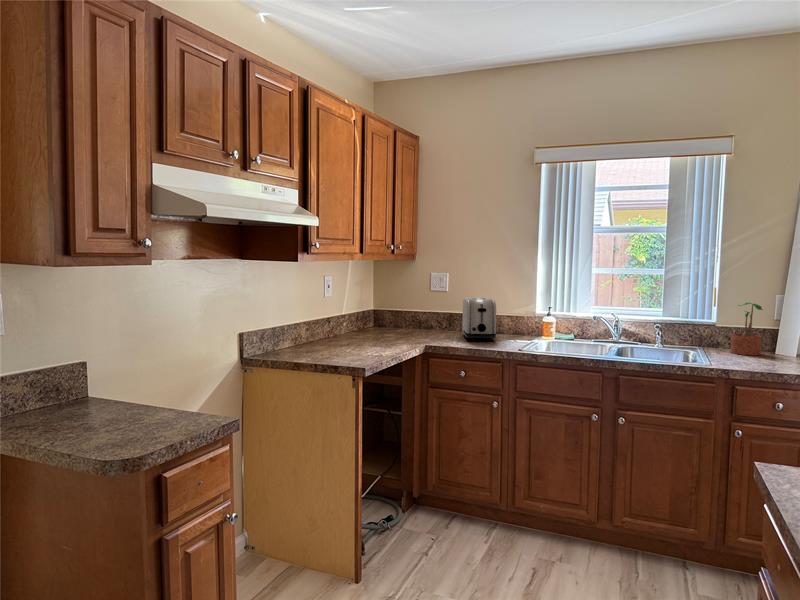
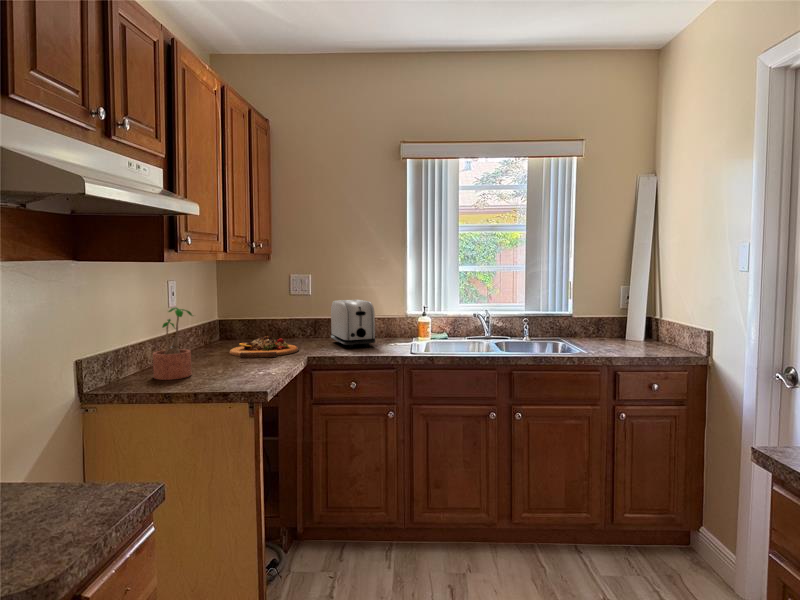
potted plant: present [731,303,762,355] -> present [153,308,192,380]
cutting board: none [369,325,426,343] -> present [230,336,299,358]

